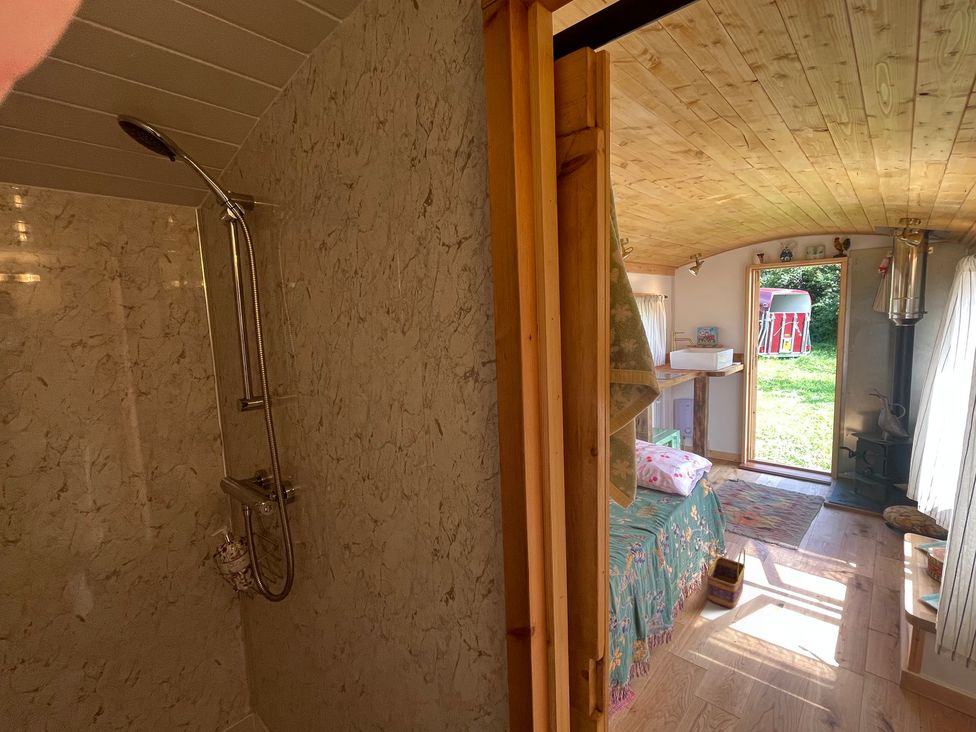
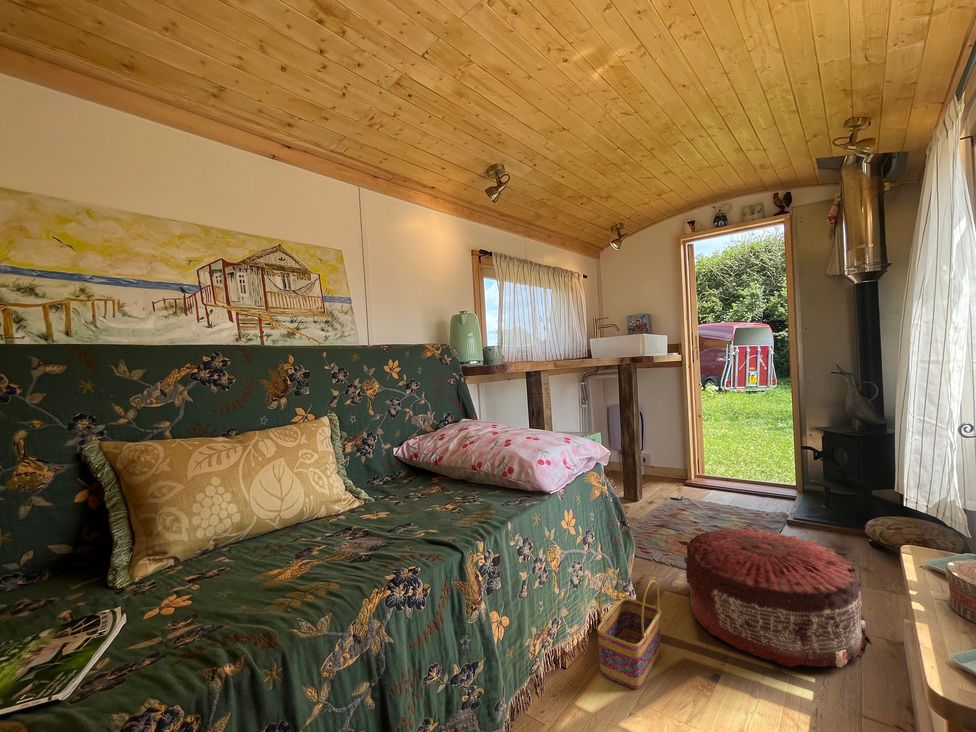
pouf: none [755,513,880,603] -> present [684,528,872,667]

